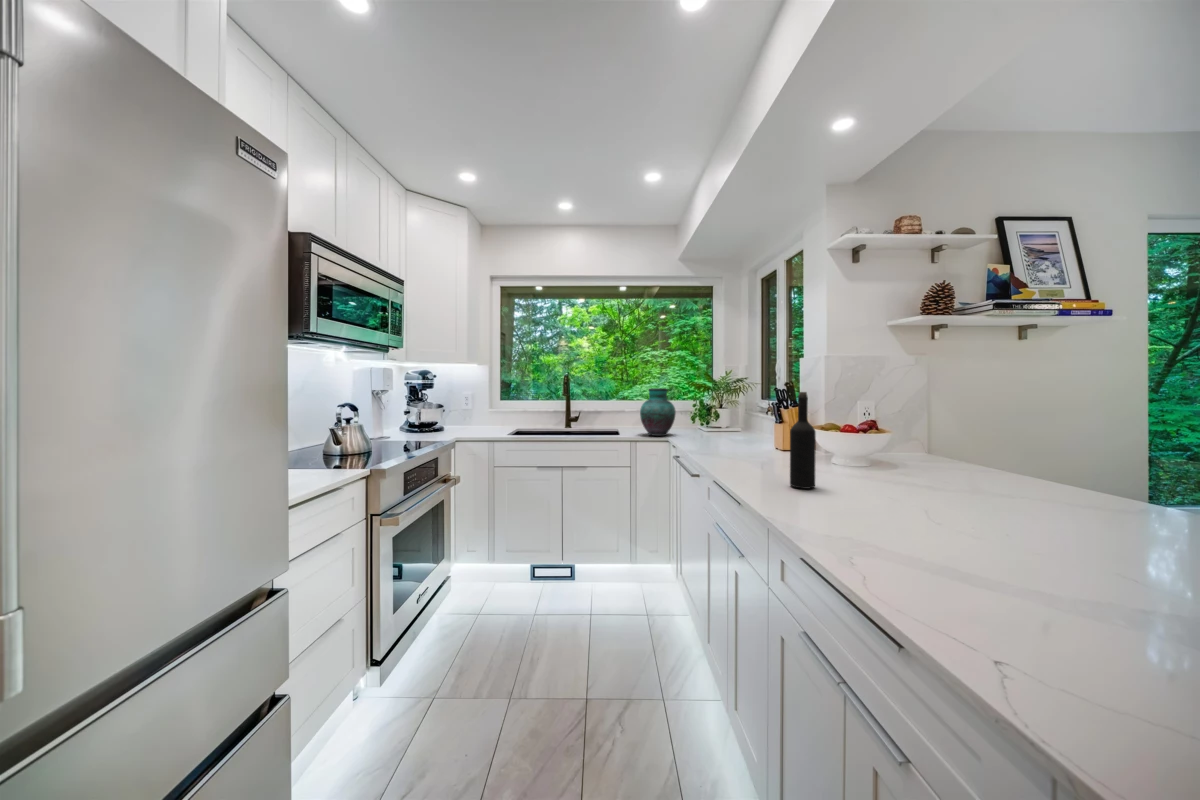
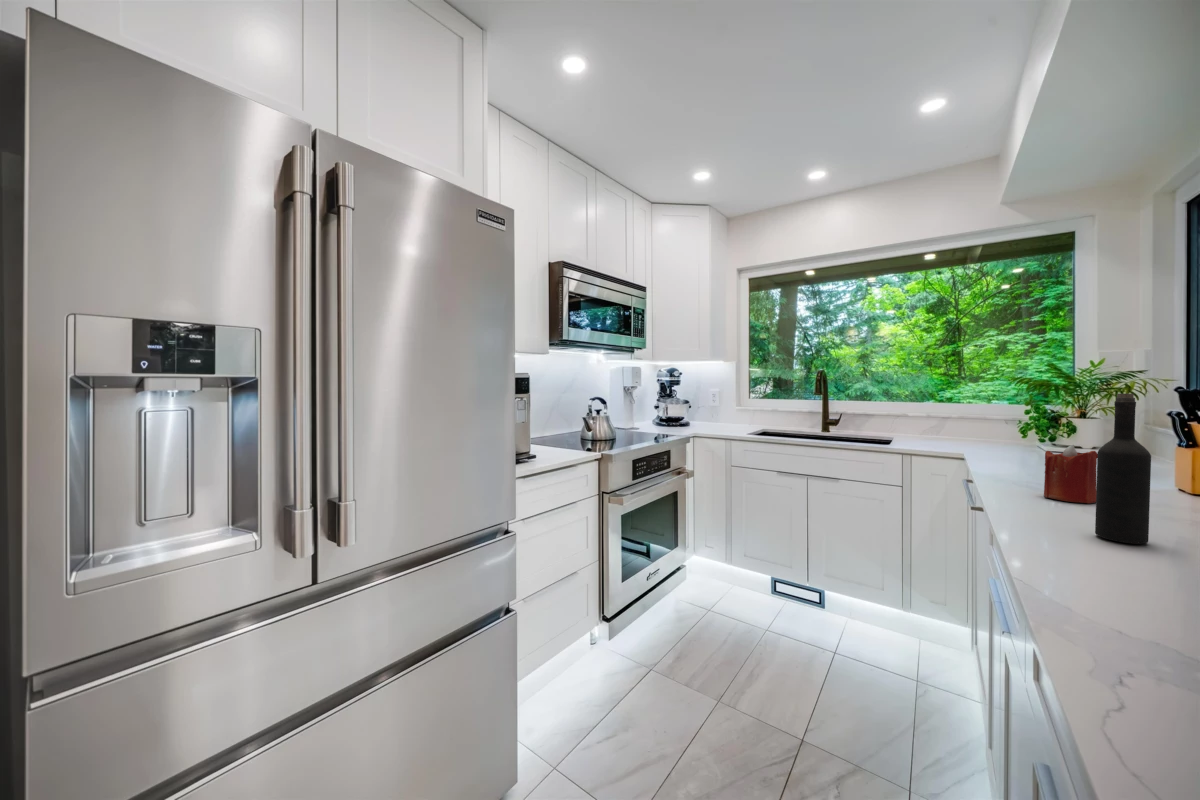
vase: present [640,388,676,436] -> none [920,385,980,450]
candle: none [739,427,766,465] -> present [1044,445,1097,503]

